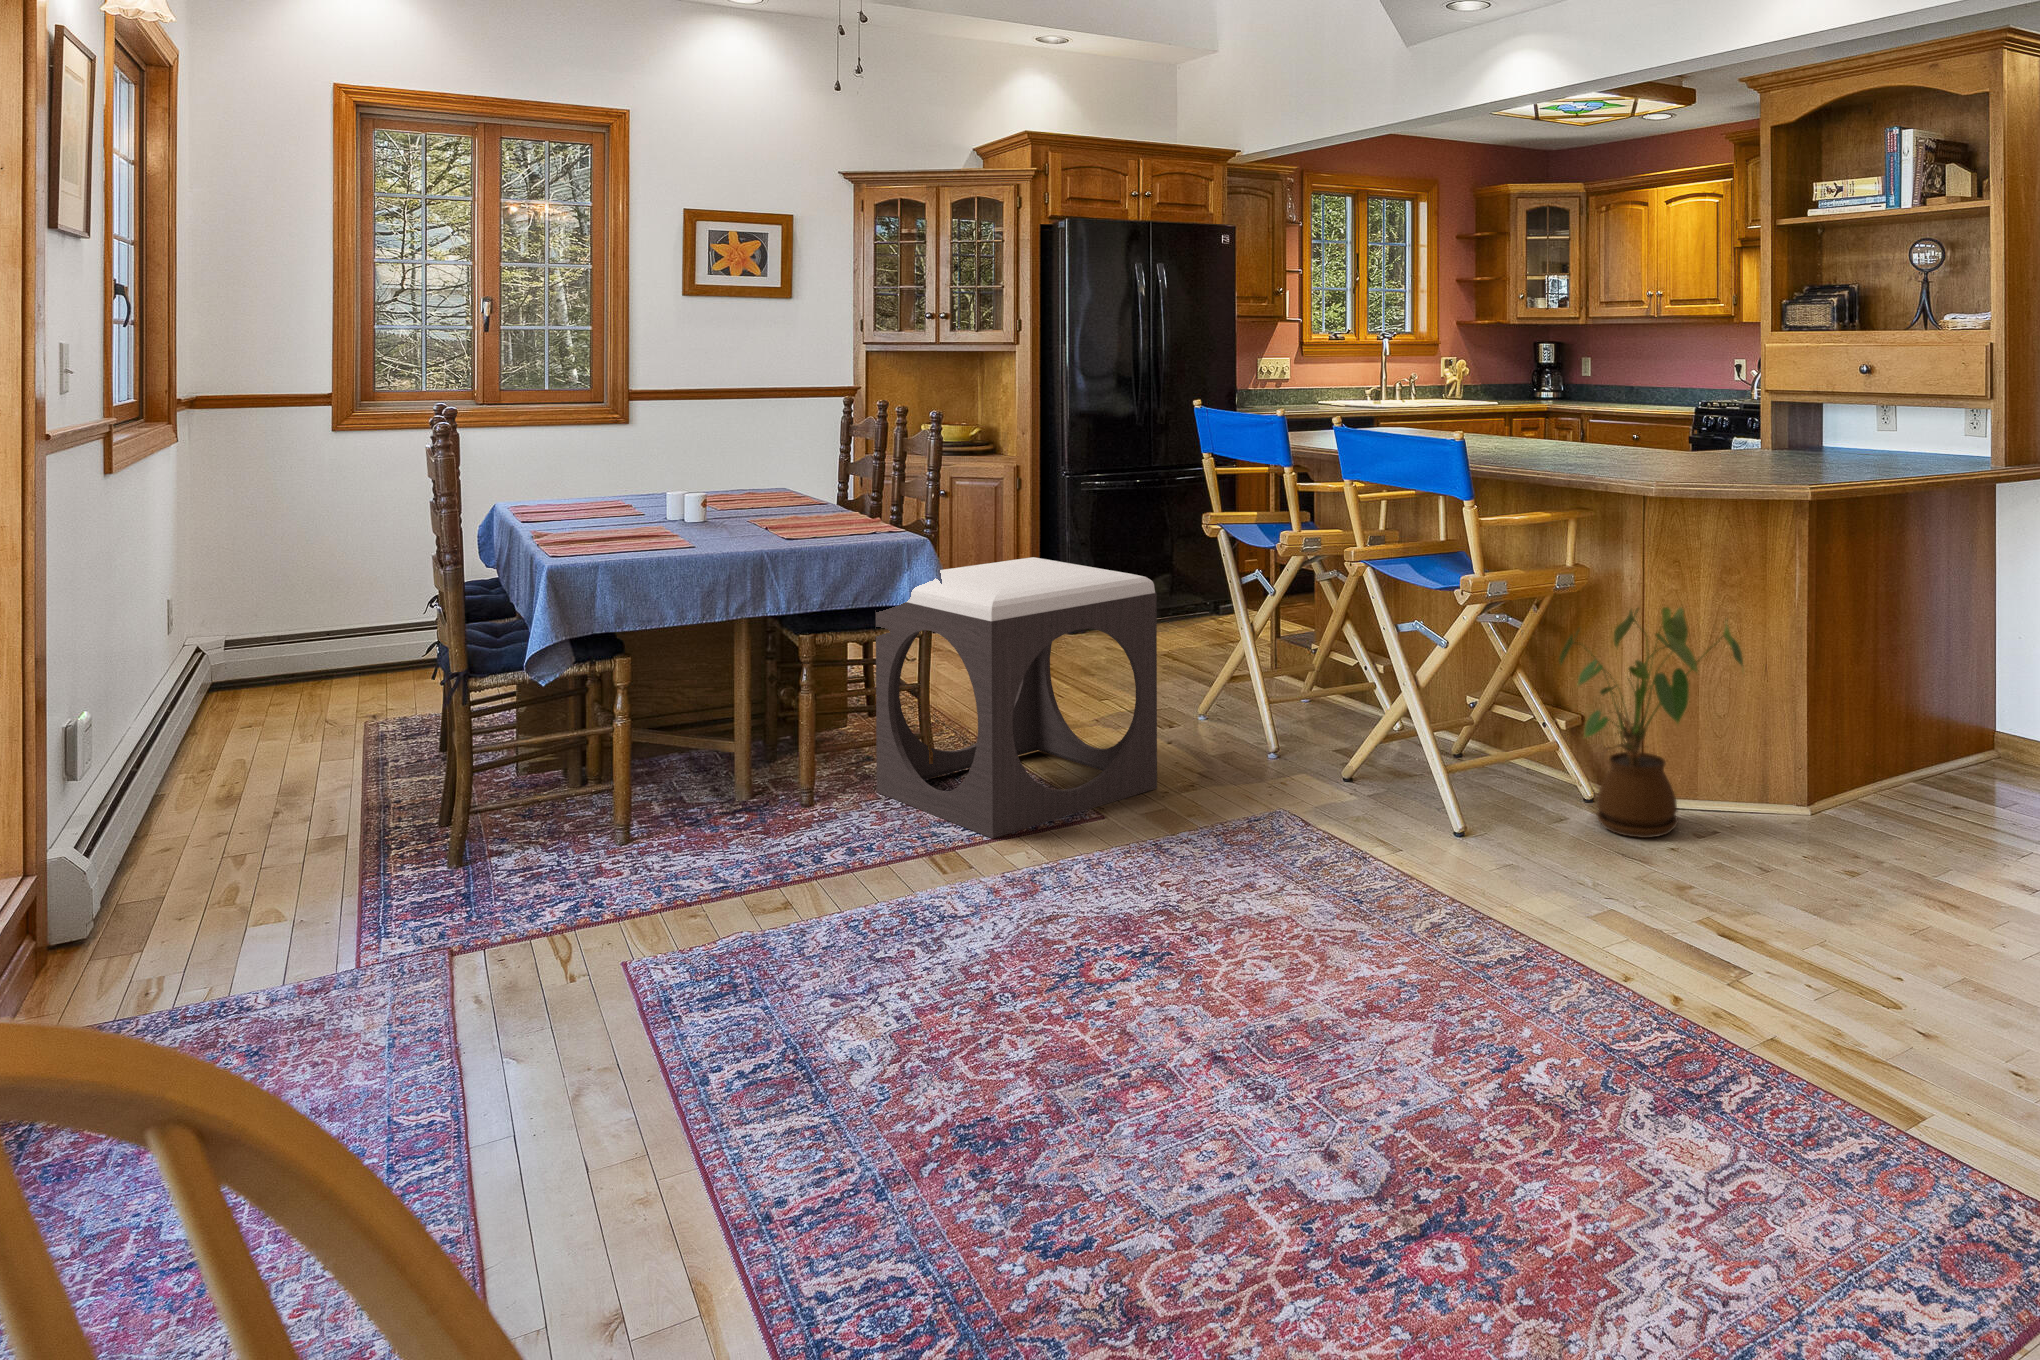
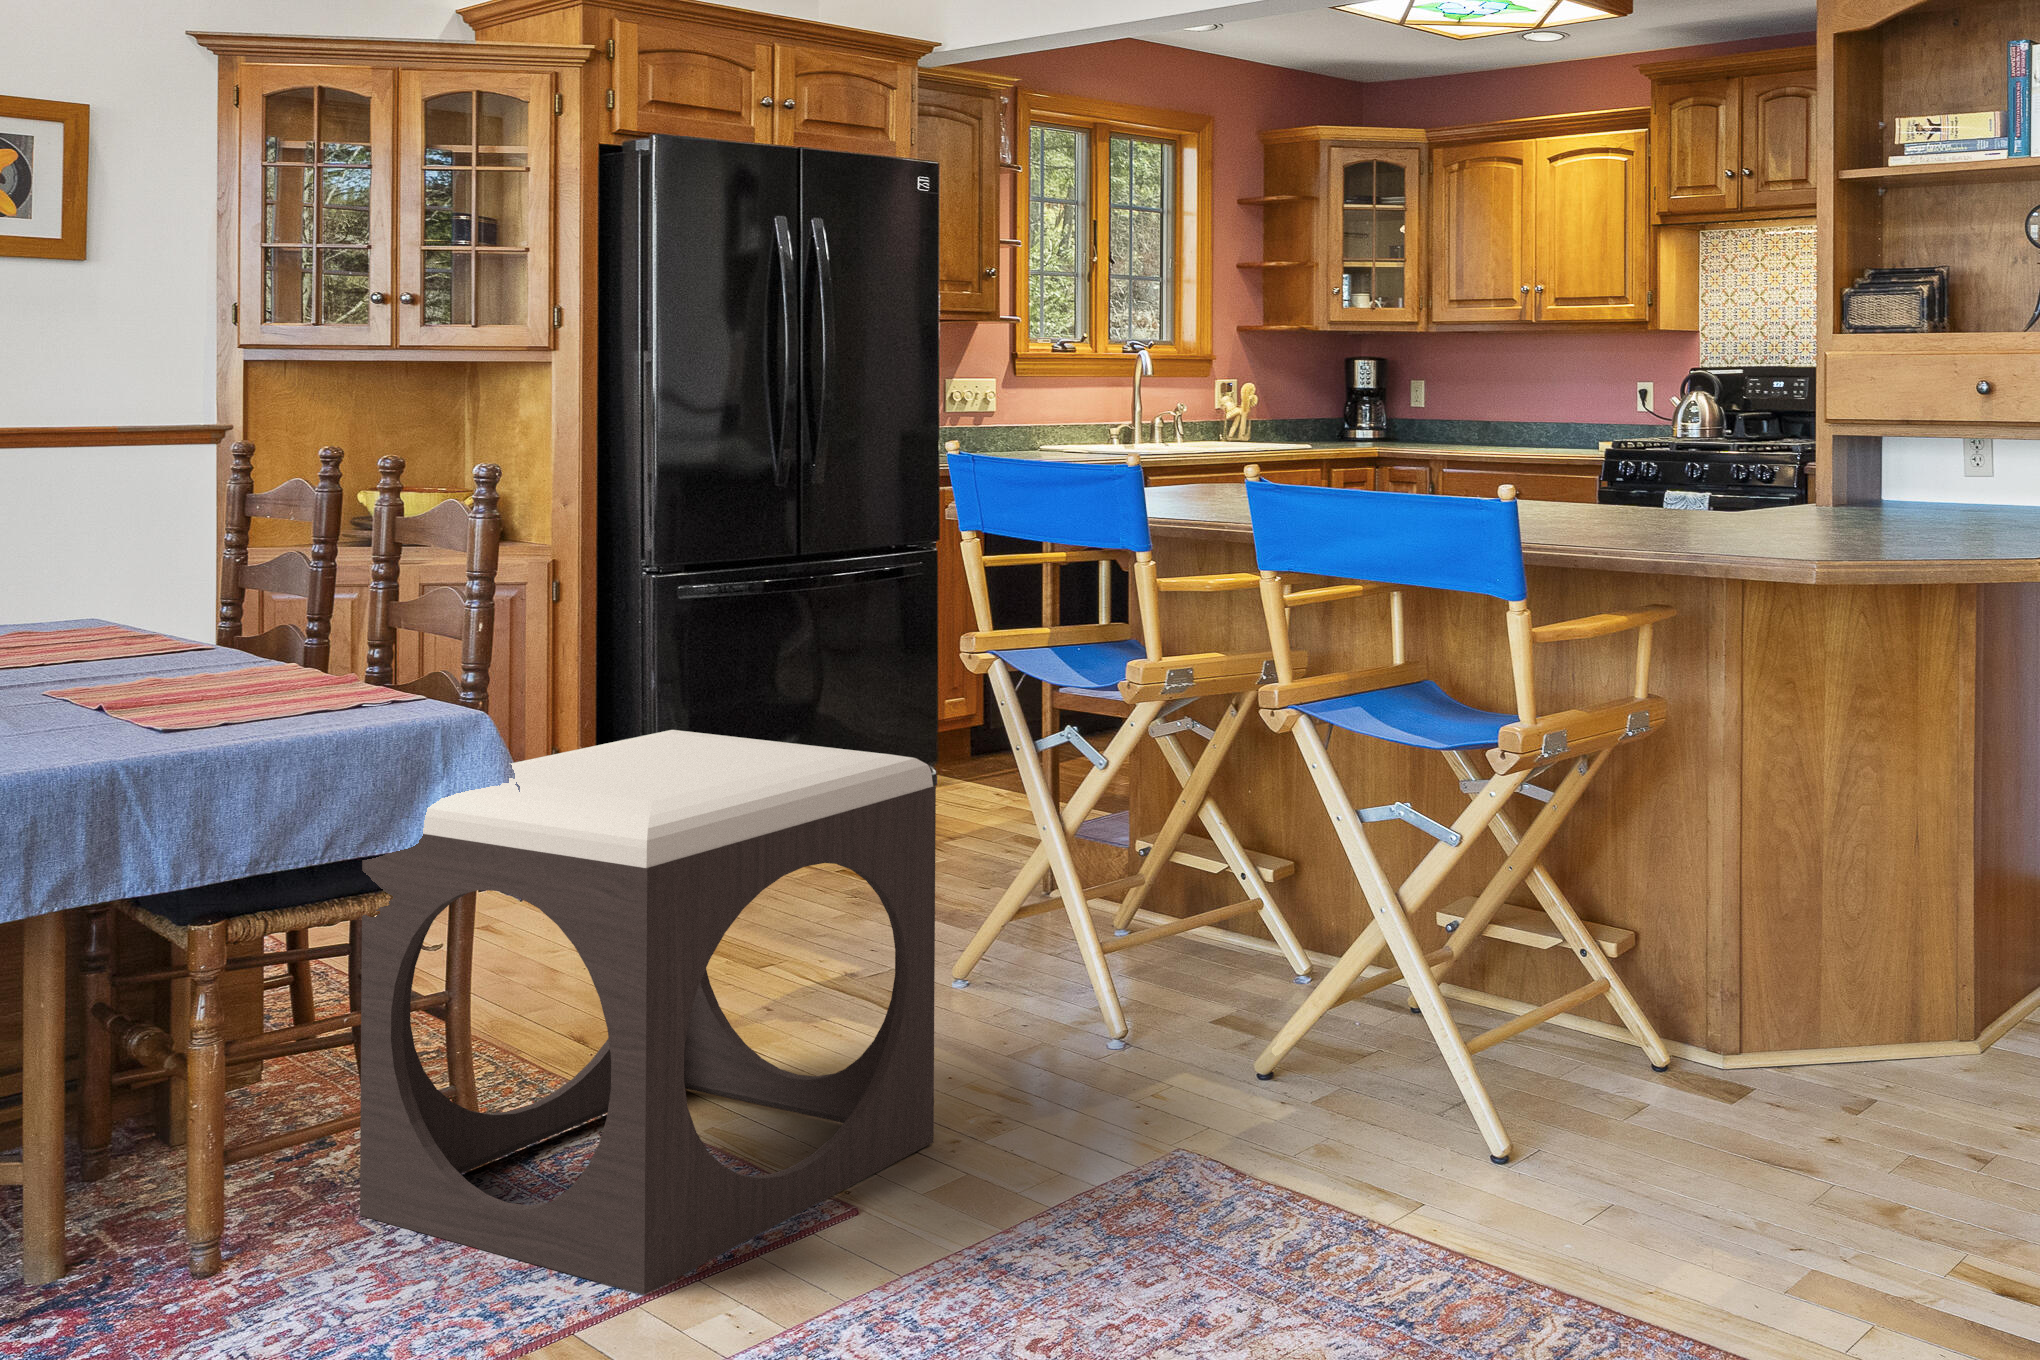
house plant: present [1559,607,1743,838] -> none [1646,761,1932,1144]

